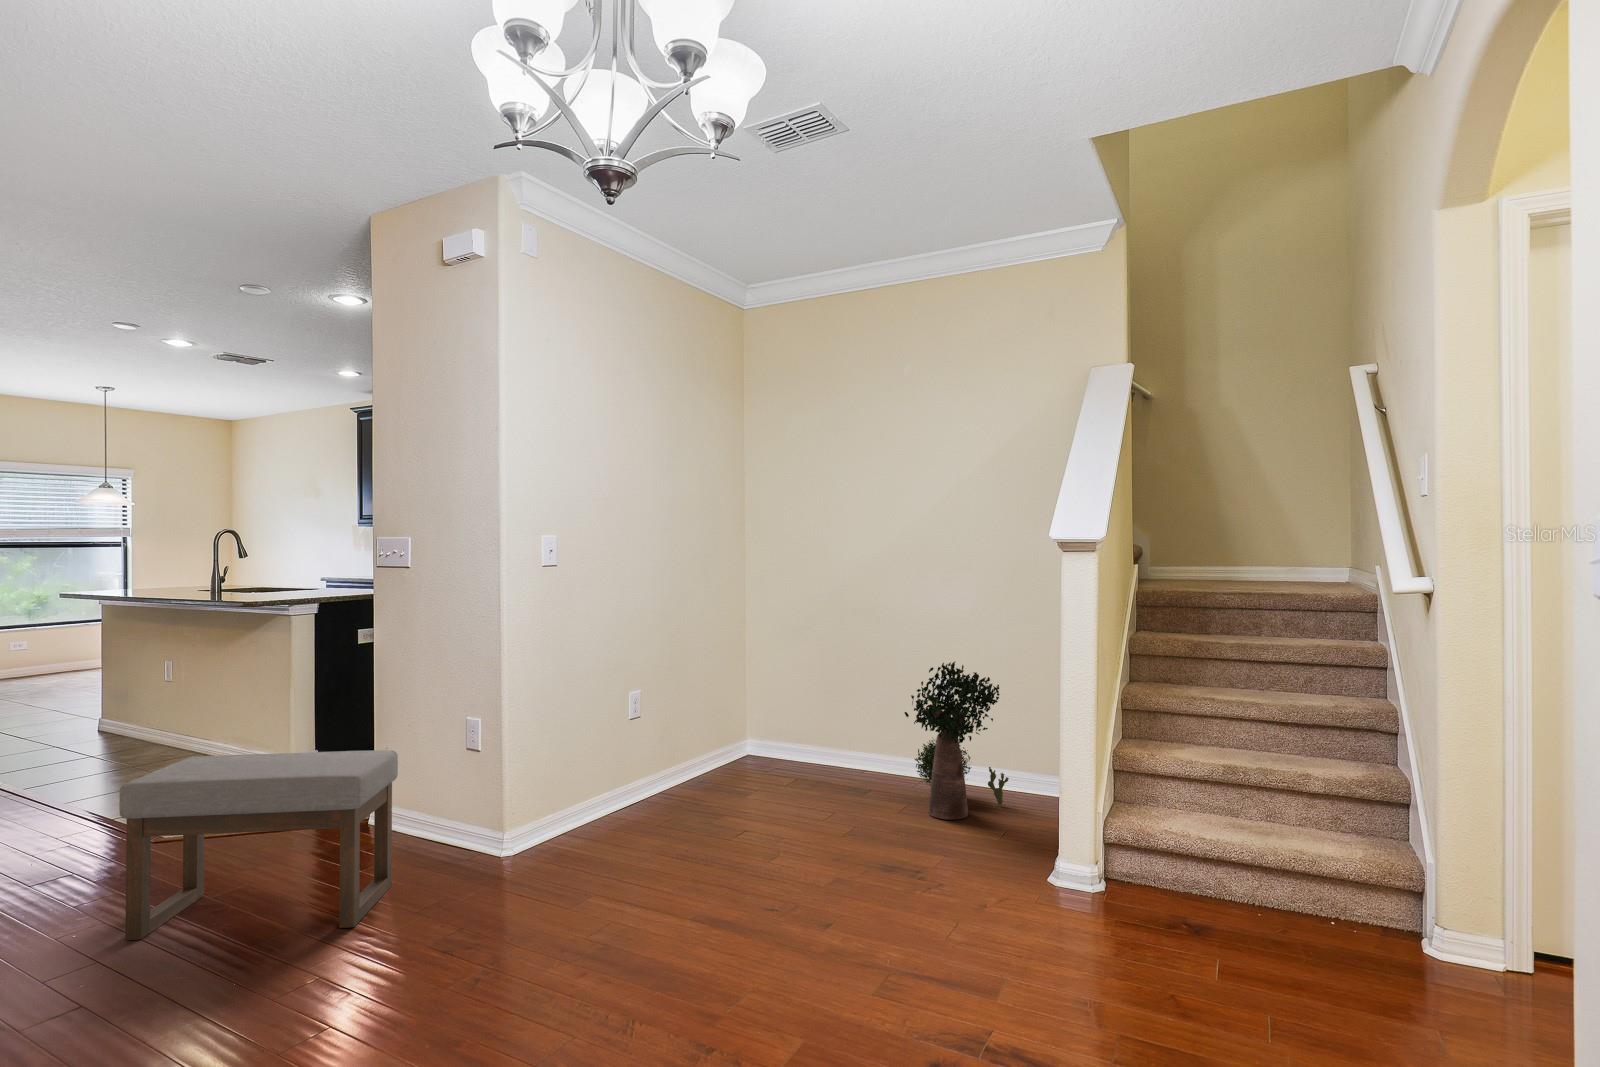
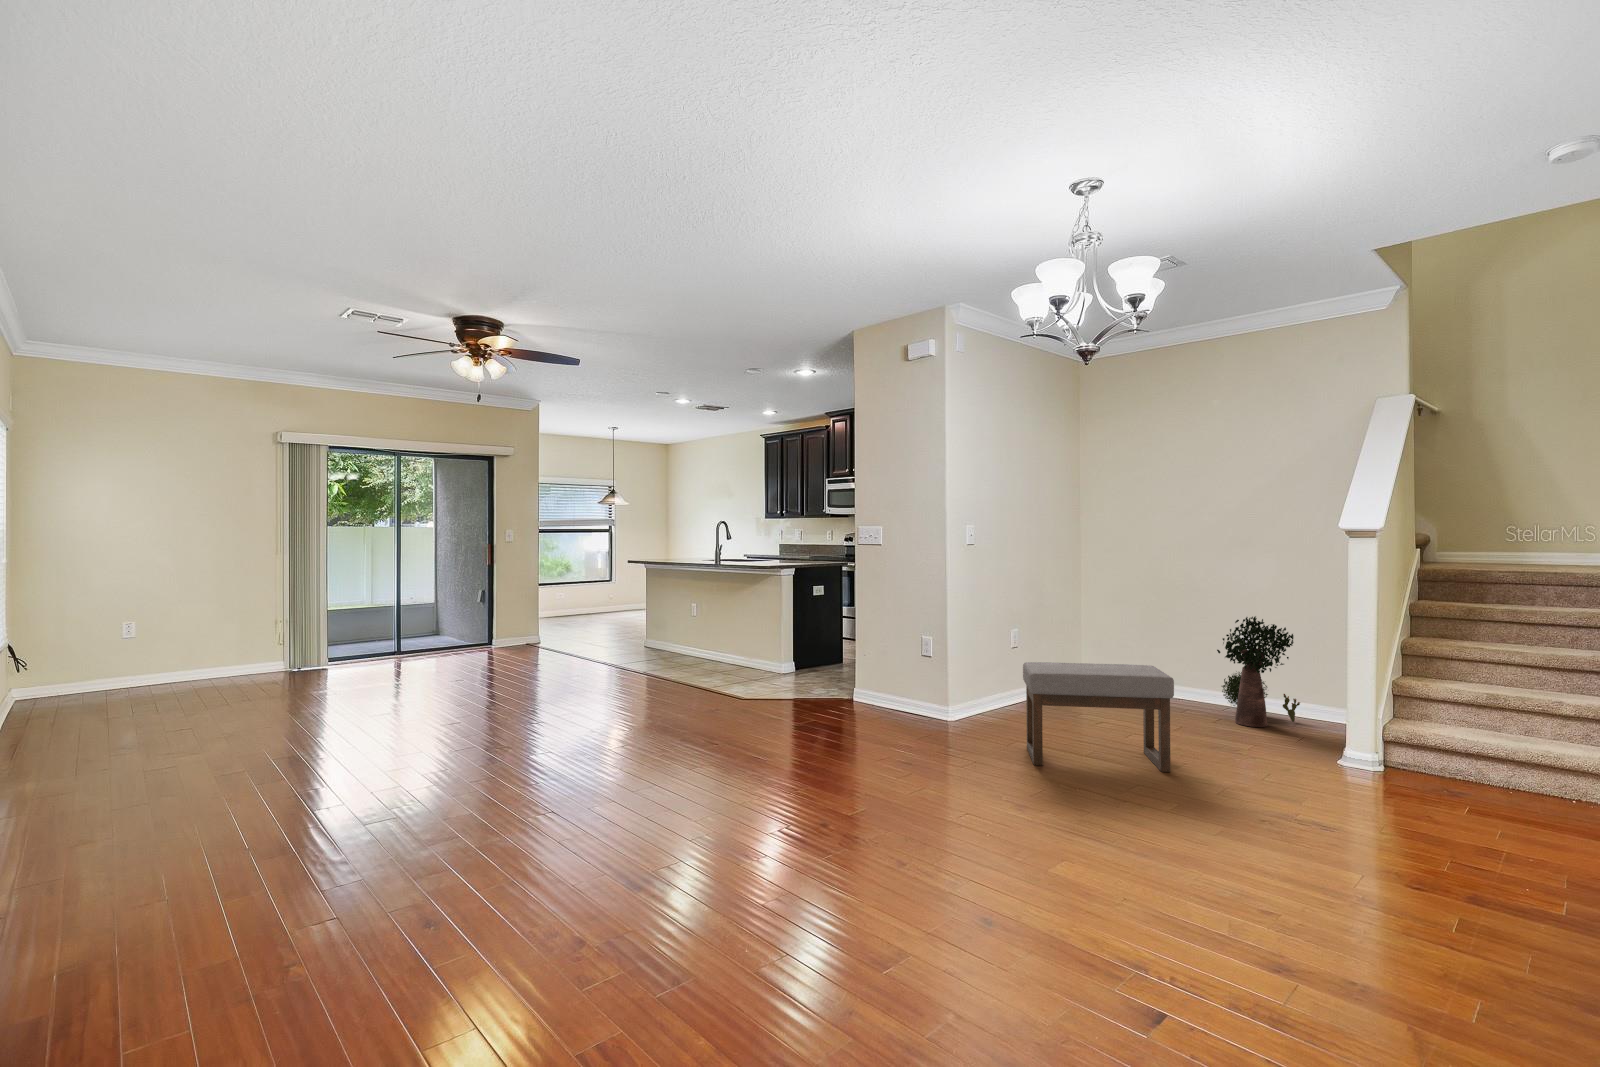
ottoman: present [119,750,398,940] -> present [1023,662,1174,772]

